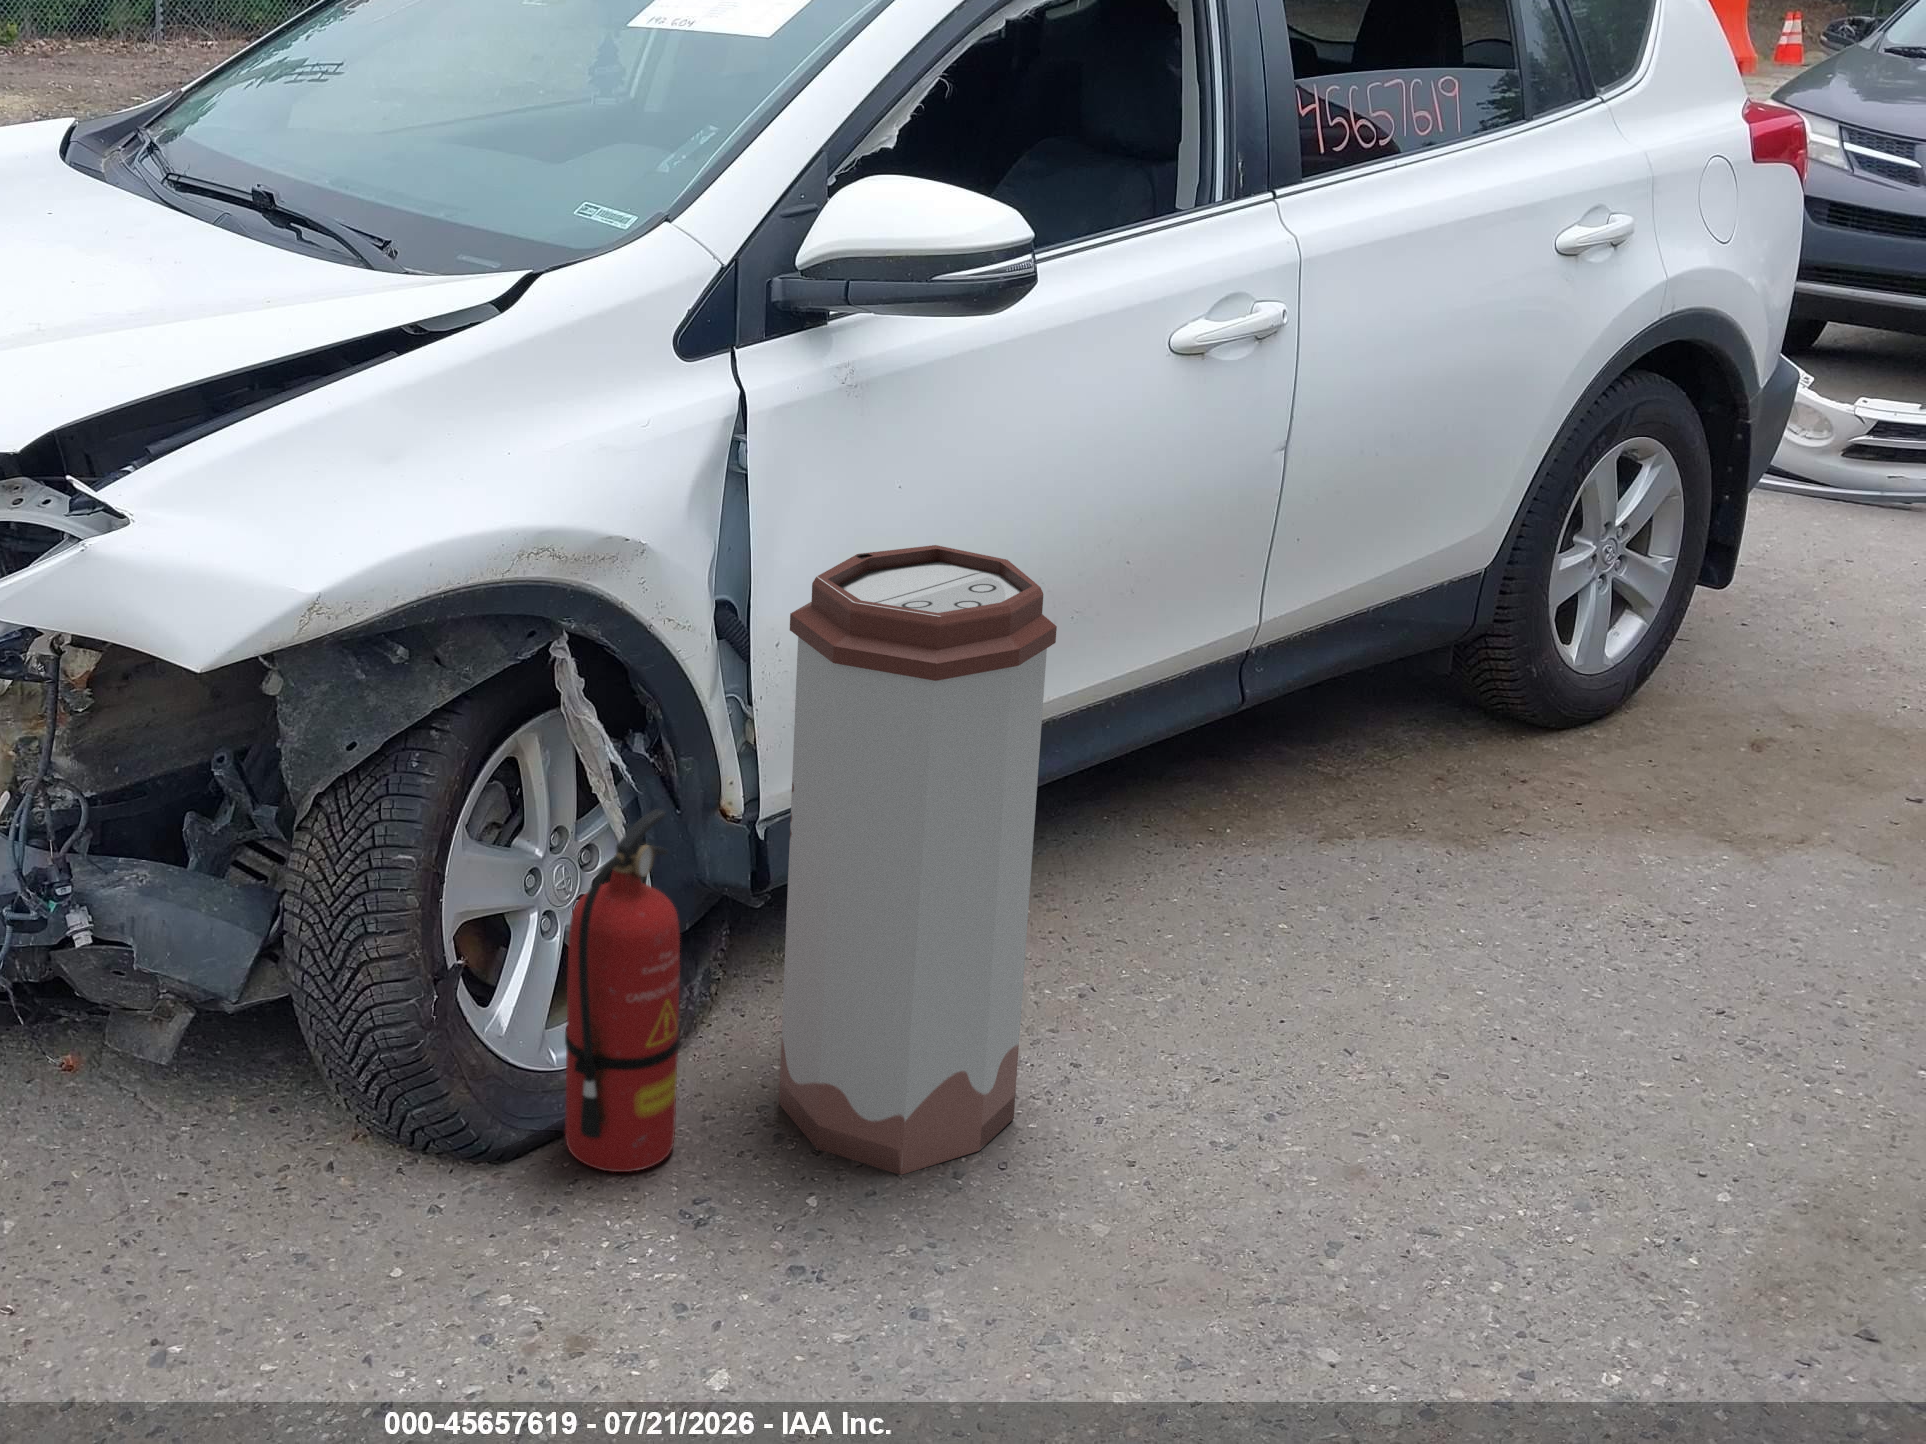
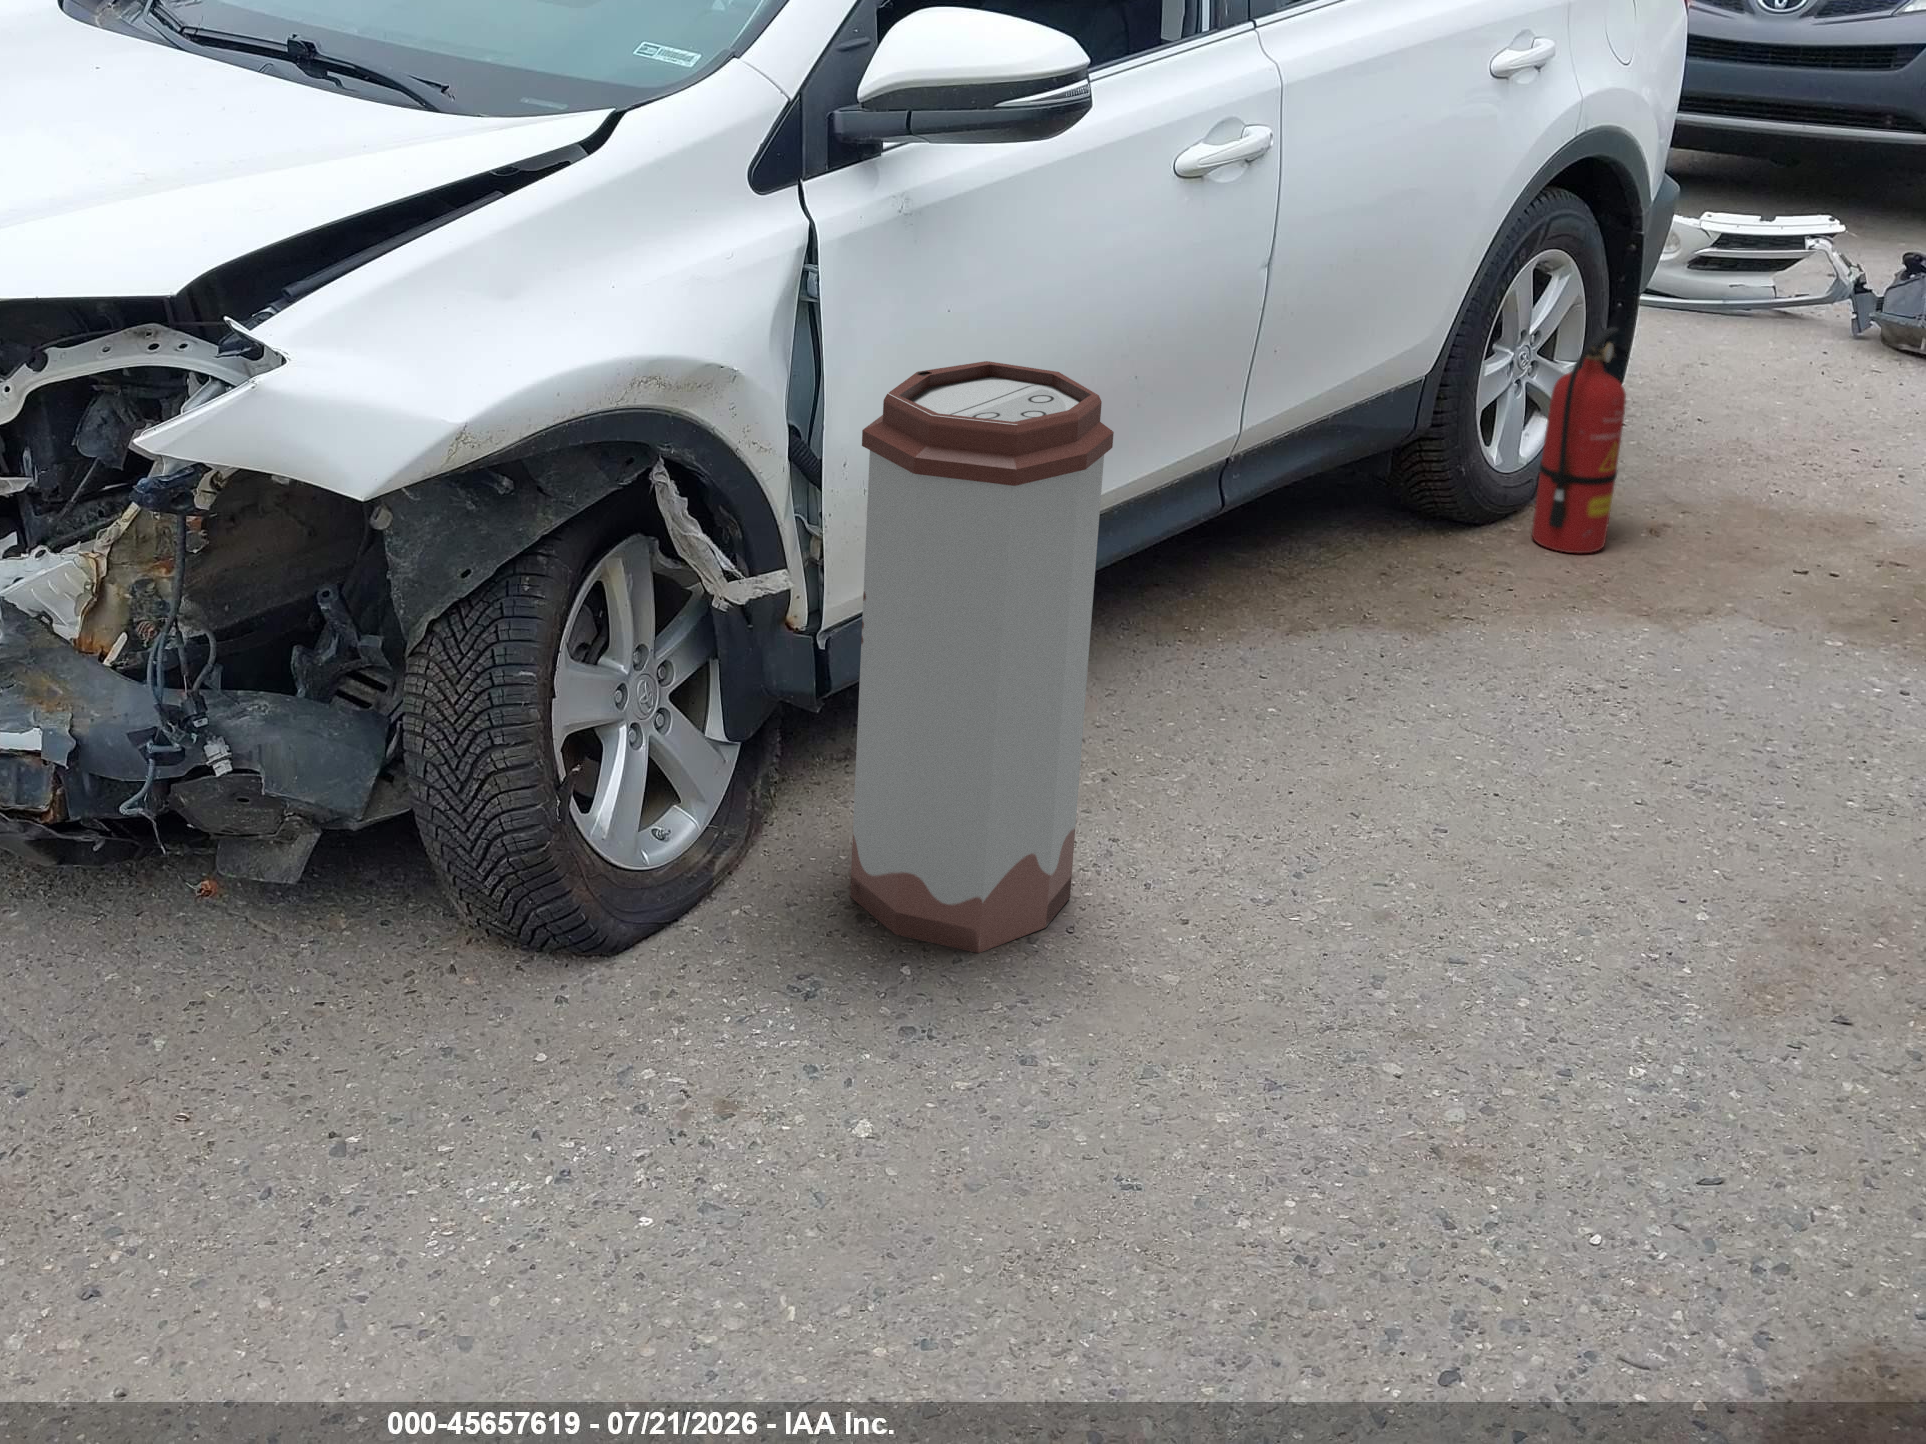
fire extinguisher: present [565,810,680,1172] -> present [1532,327,1626,553]

